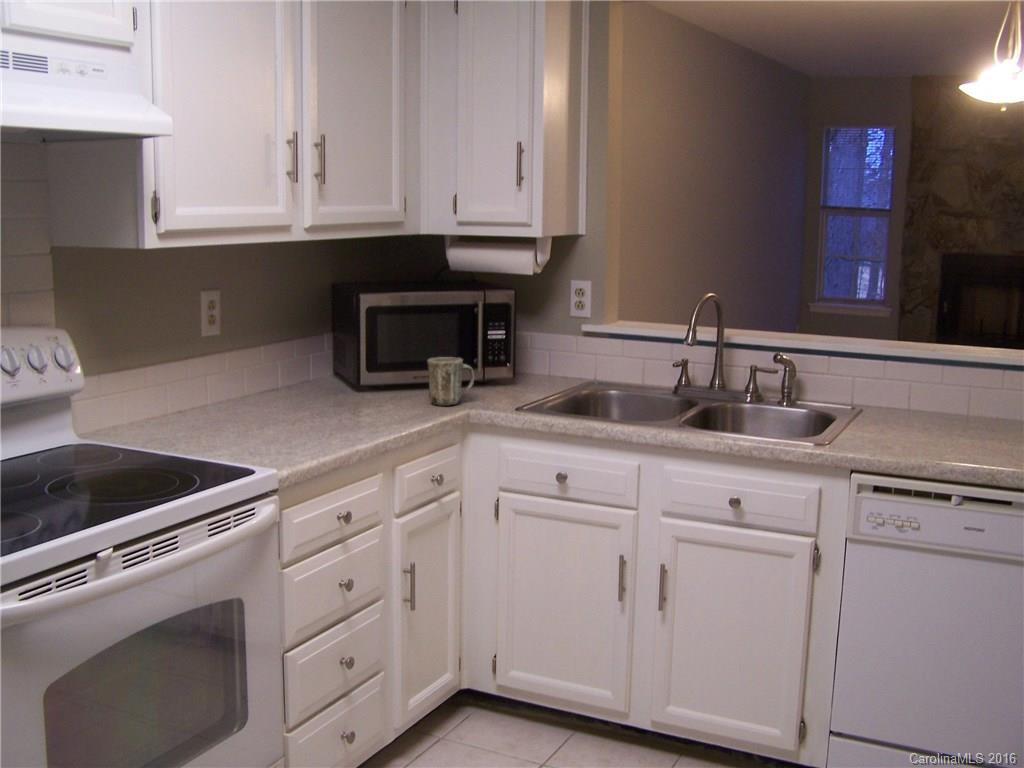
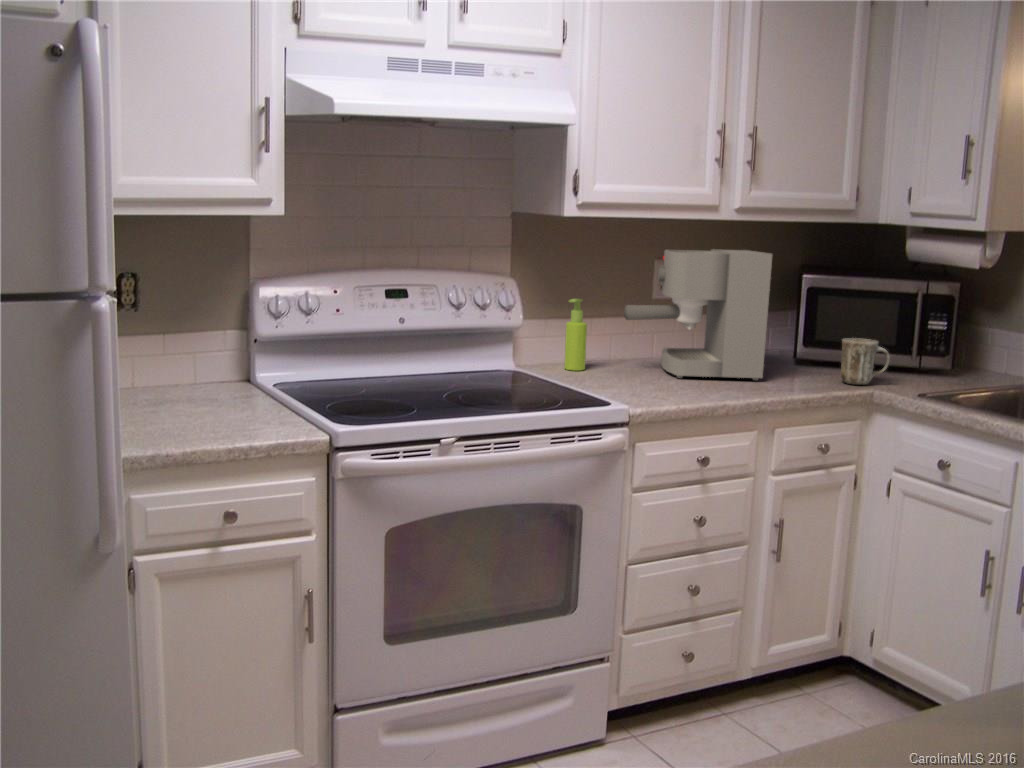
coffee maker: none [200,271,363,425] -> present [624,249,772,381]
soap dispenser: none [128,345,158,435] -> present [565,299,587,371]

